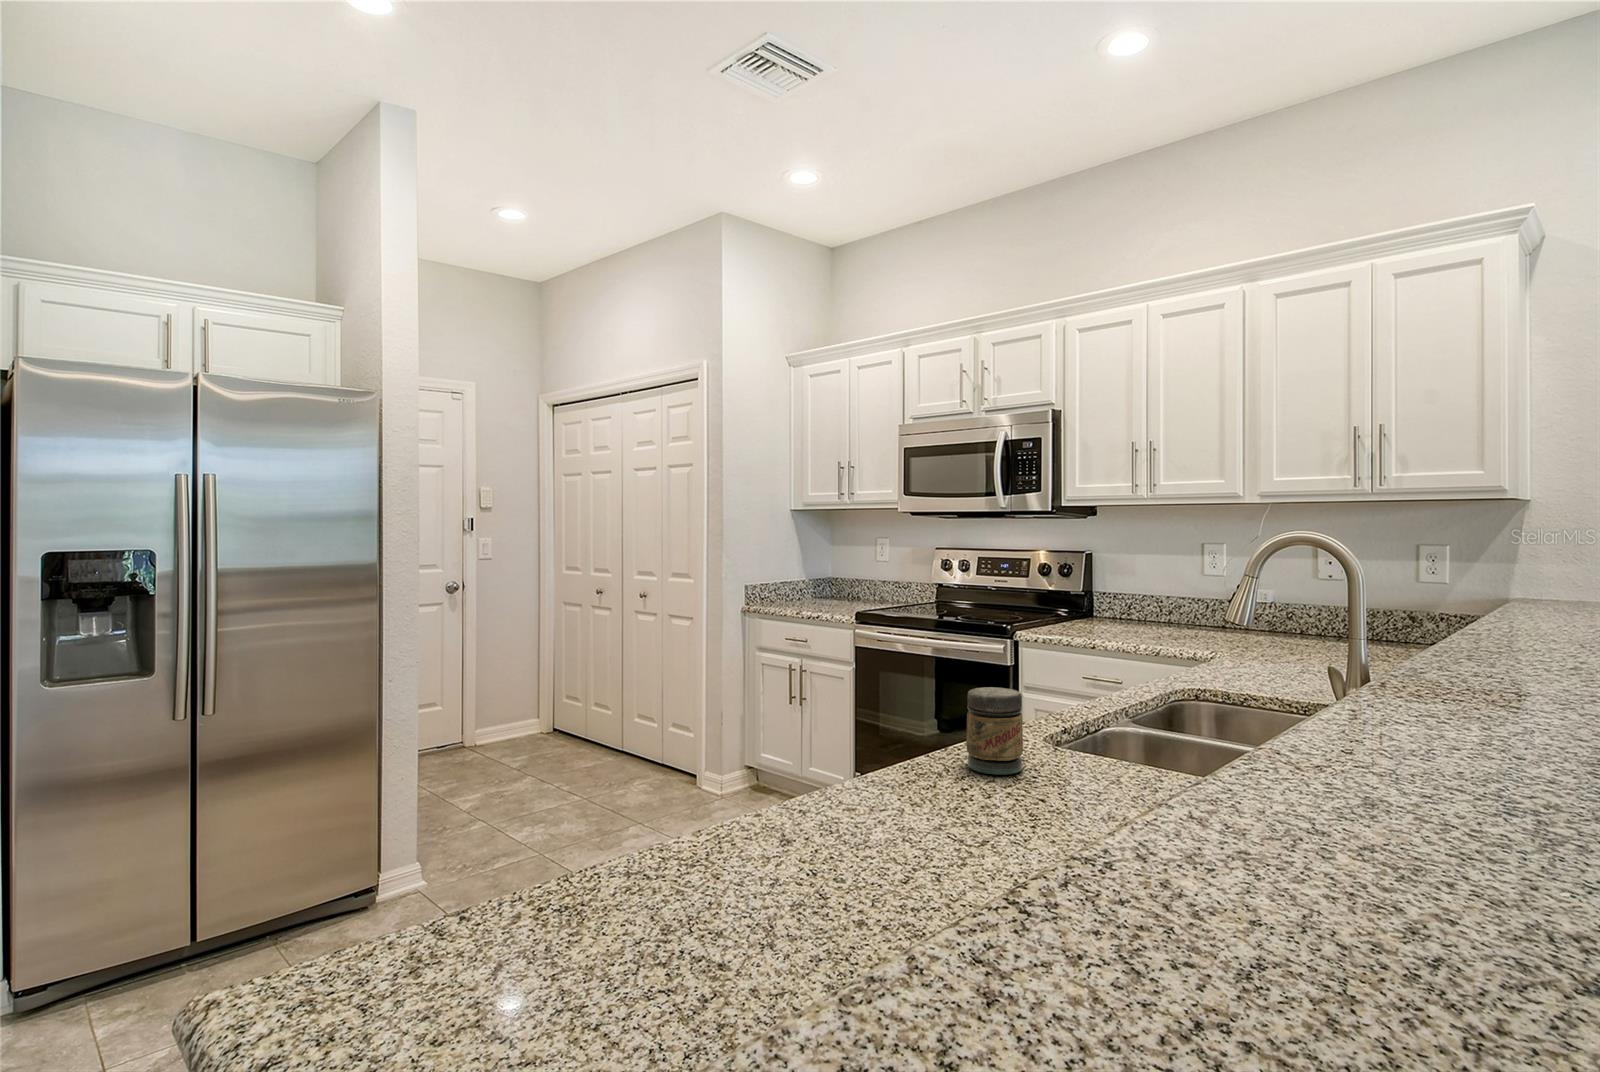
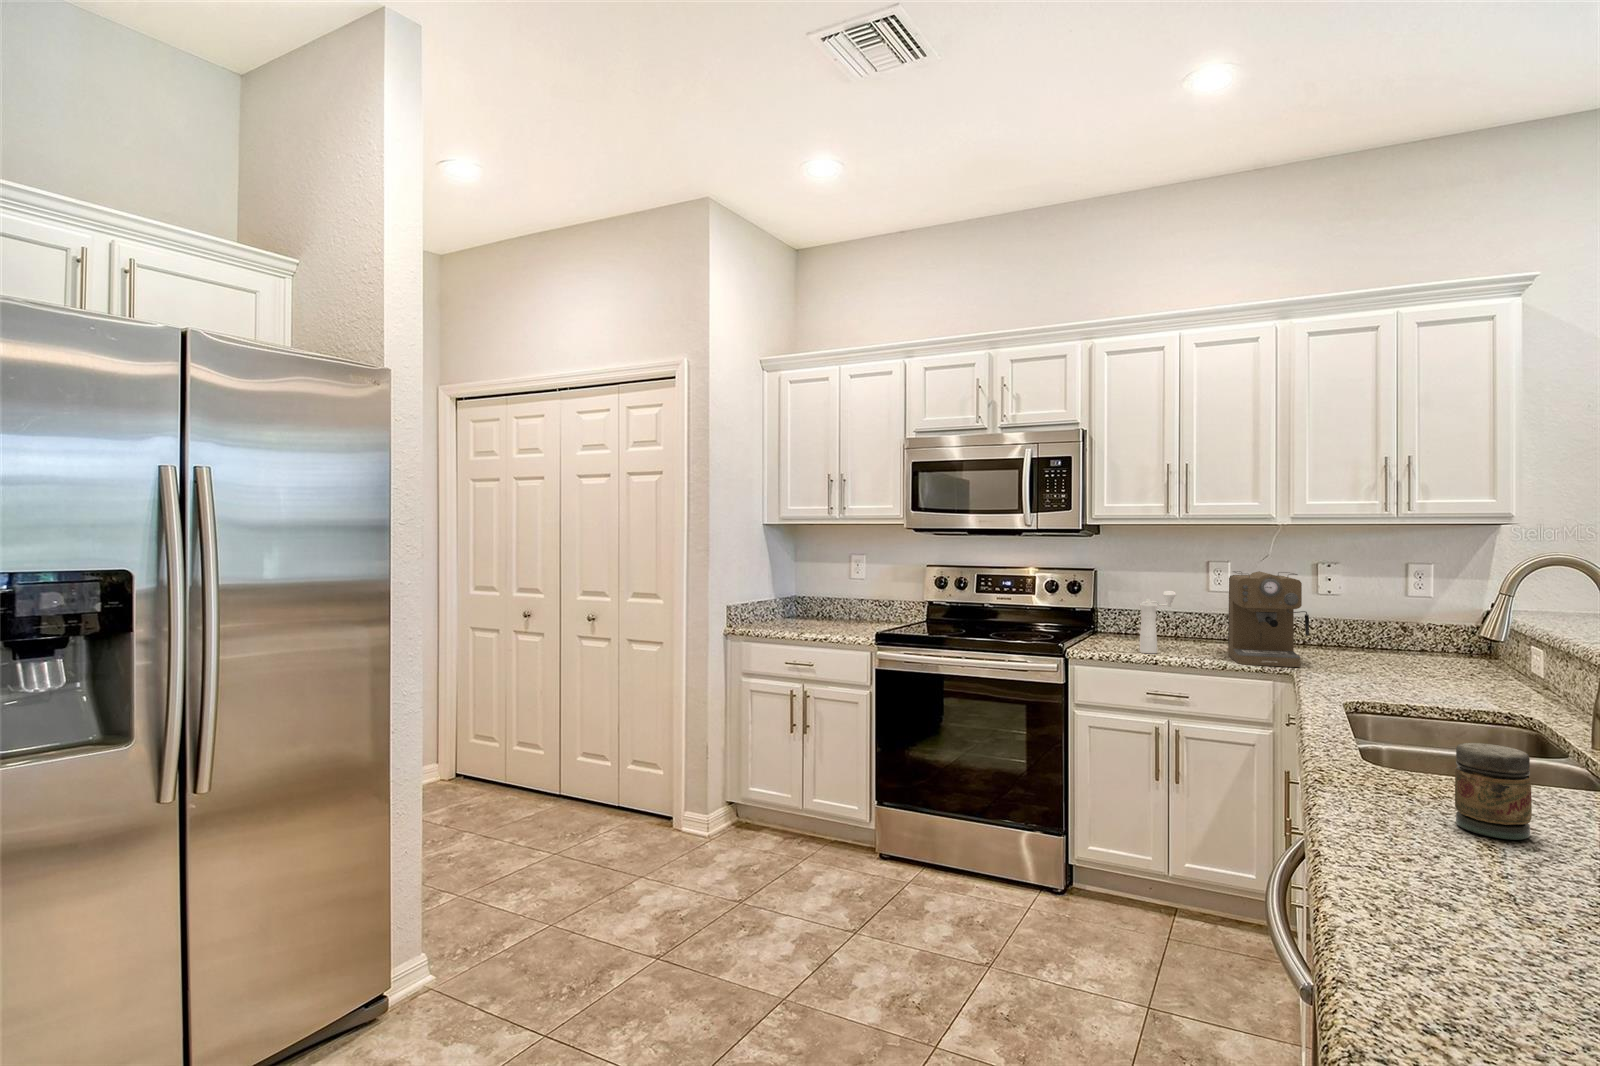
coffee maker: none [1169,551,1251,653] -> present [1228,571,1309,667]
pepper mill: none [1089,573,1135,636] -> present [1139,591,1176,653]

